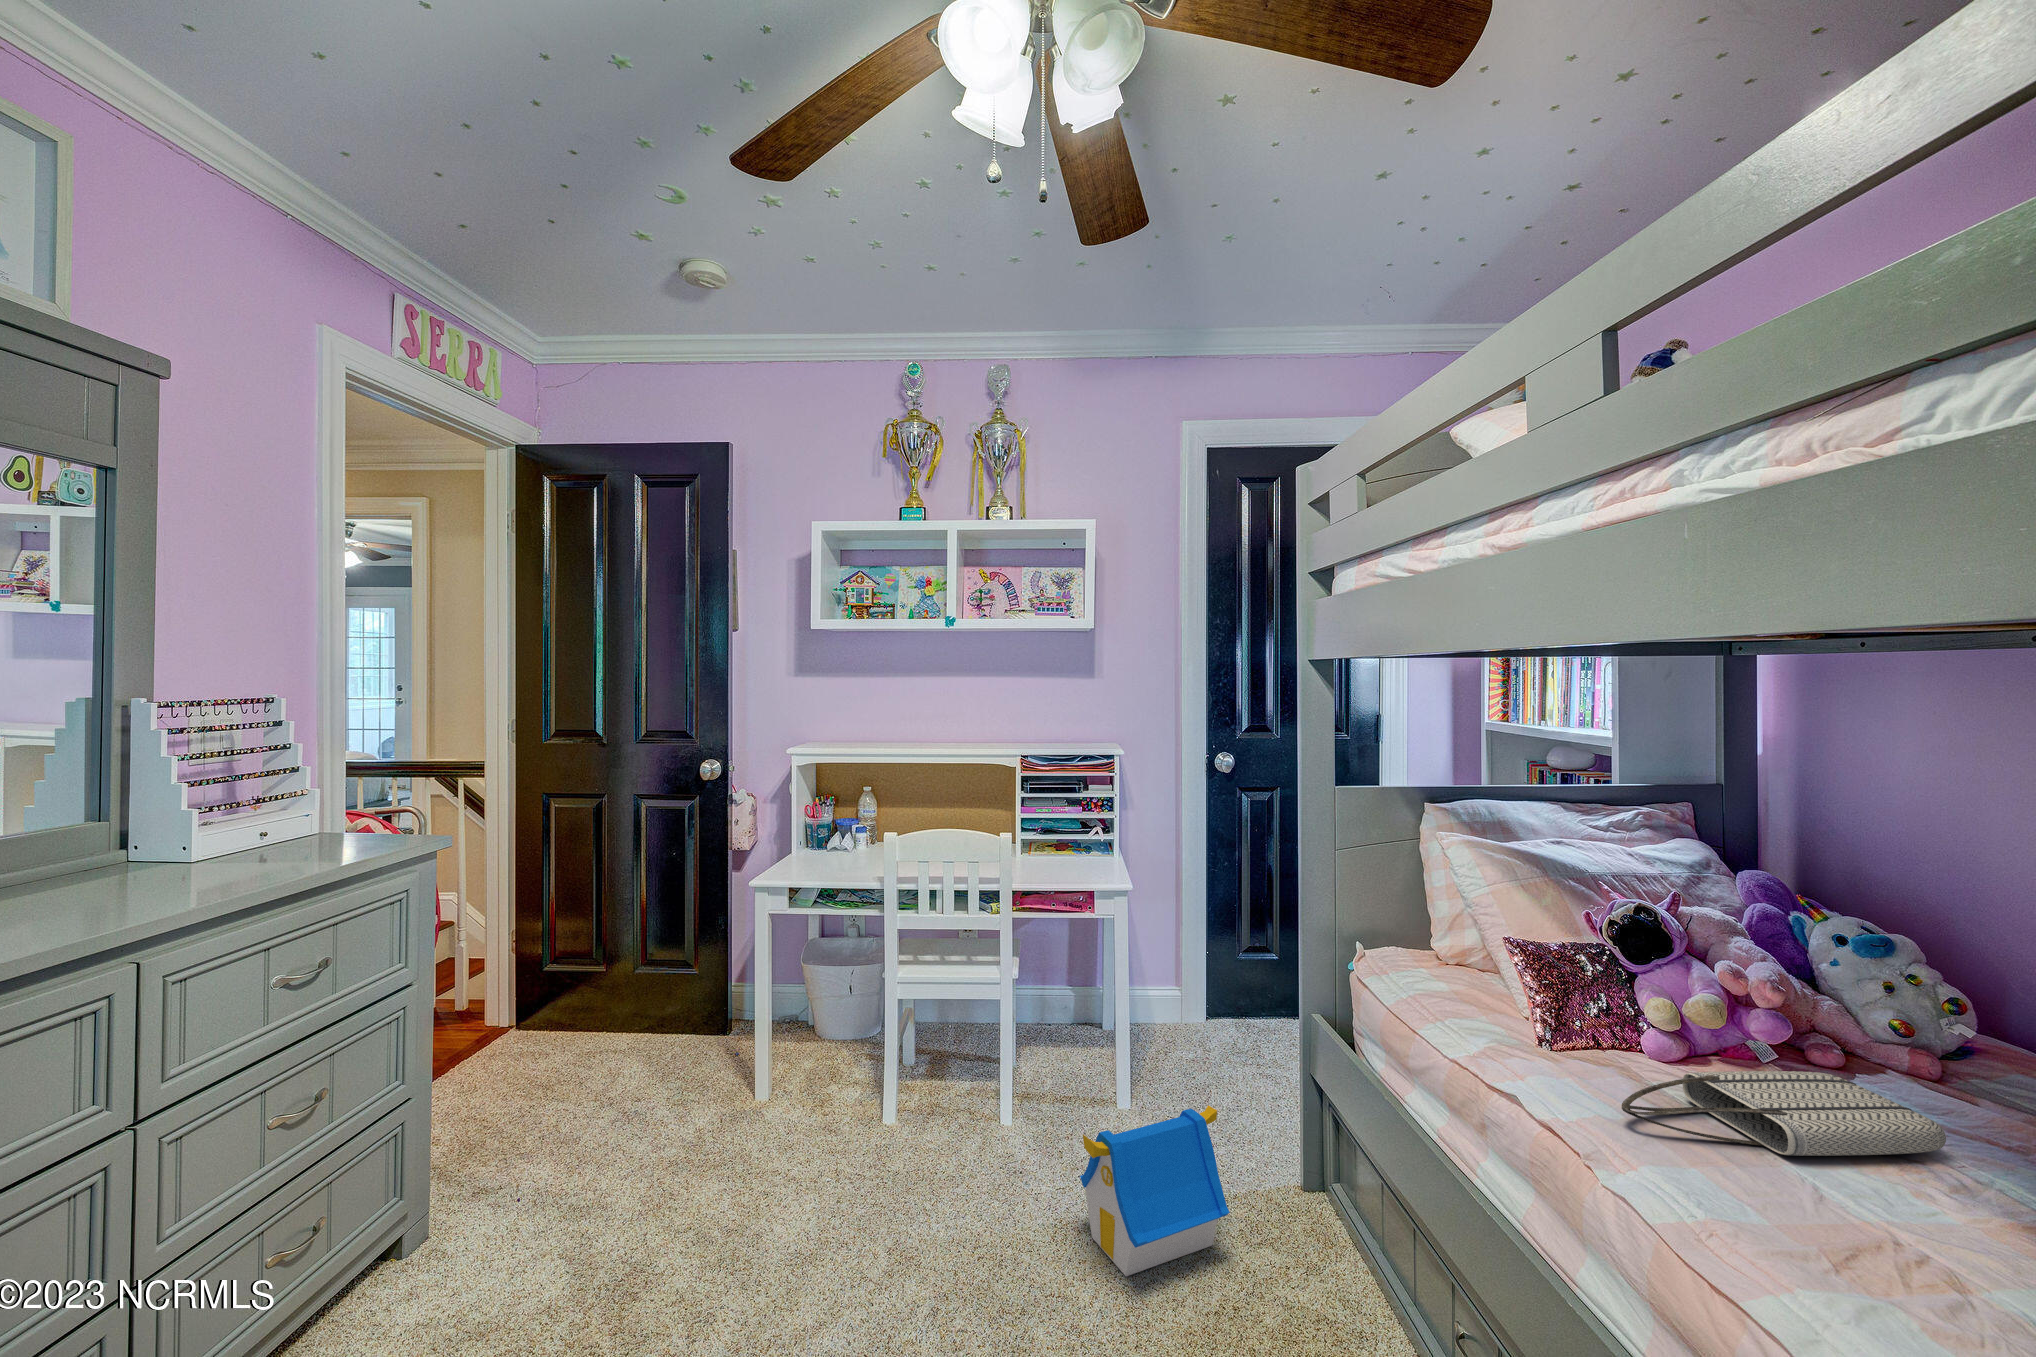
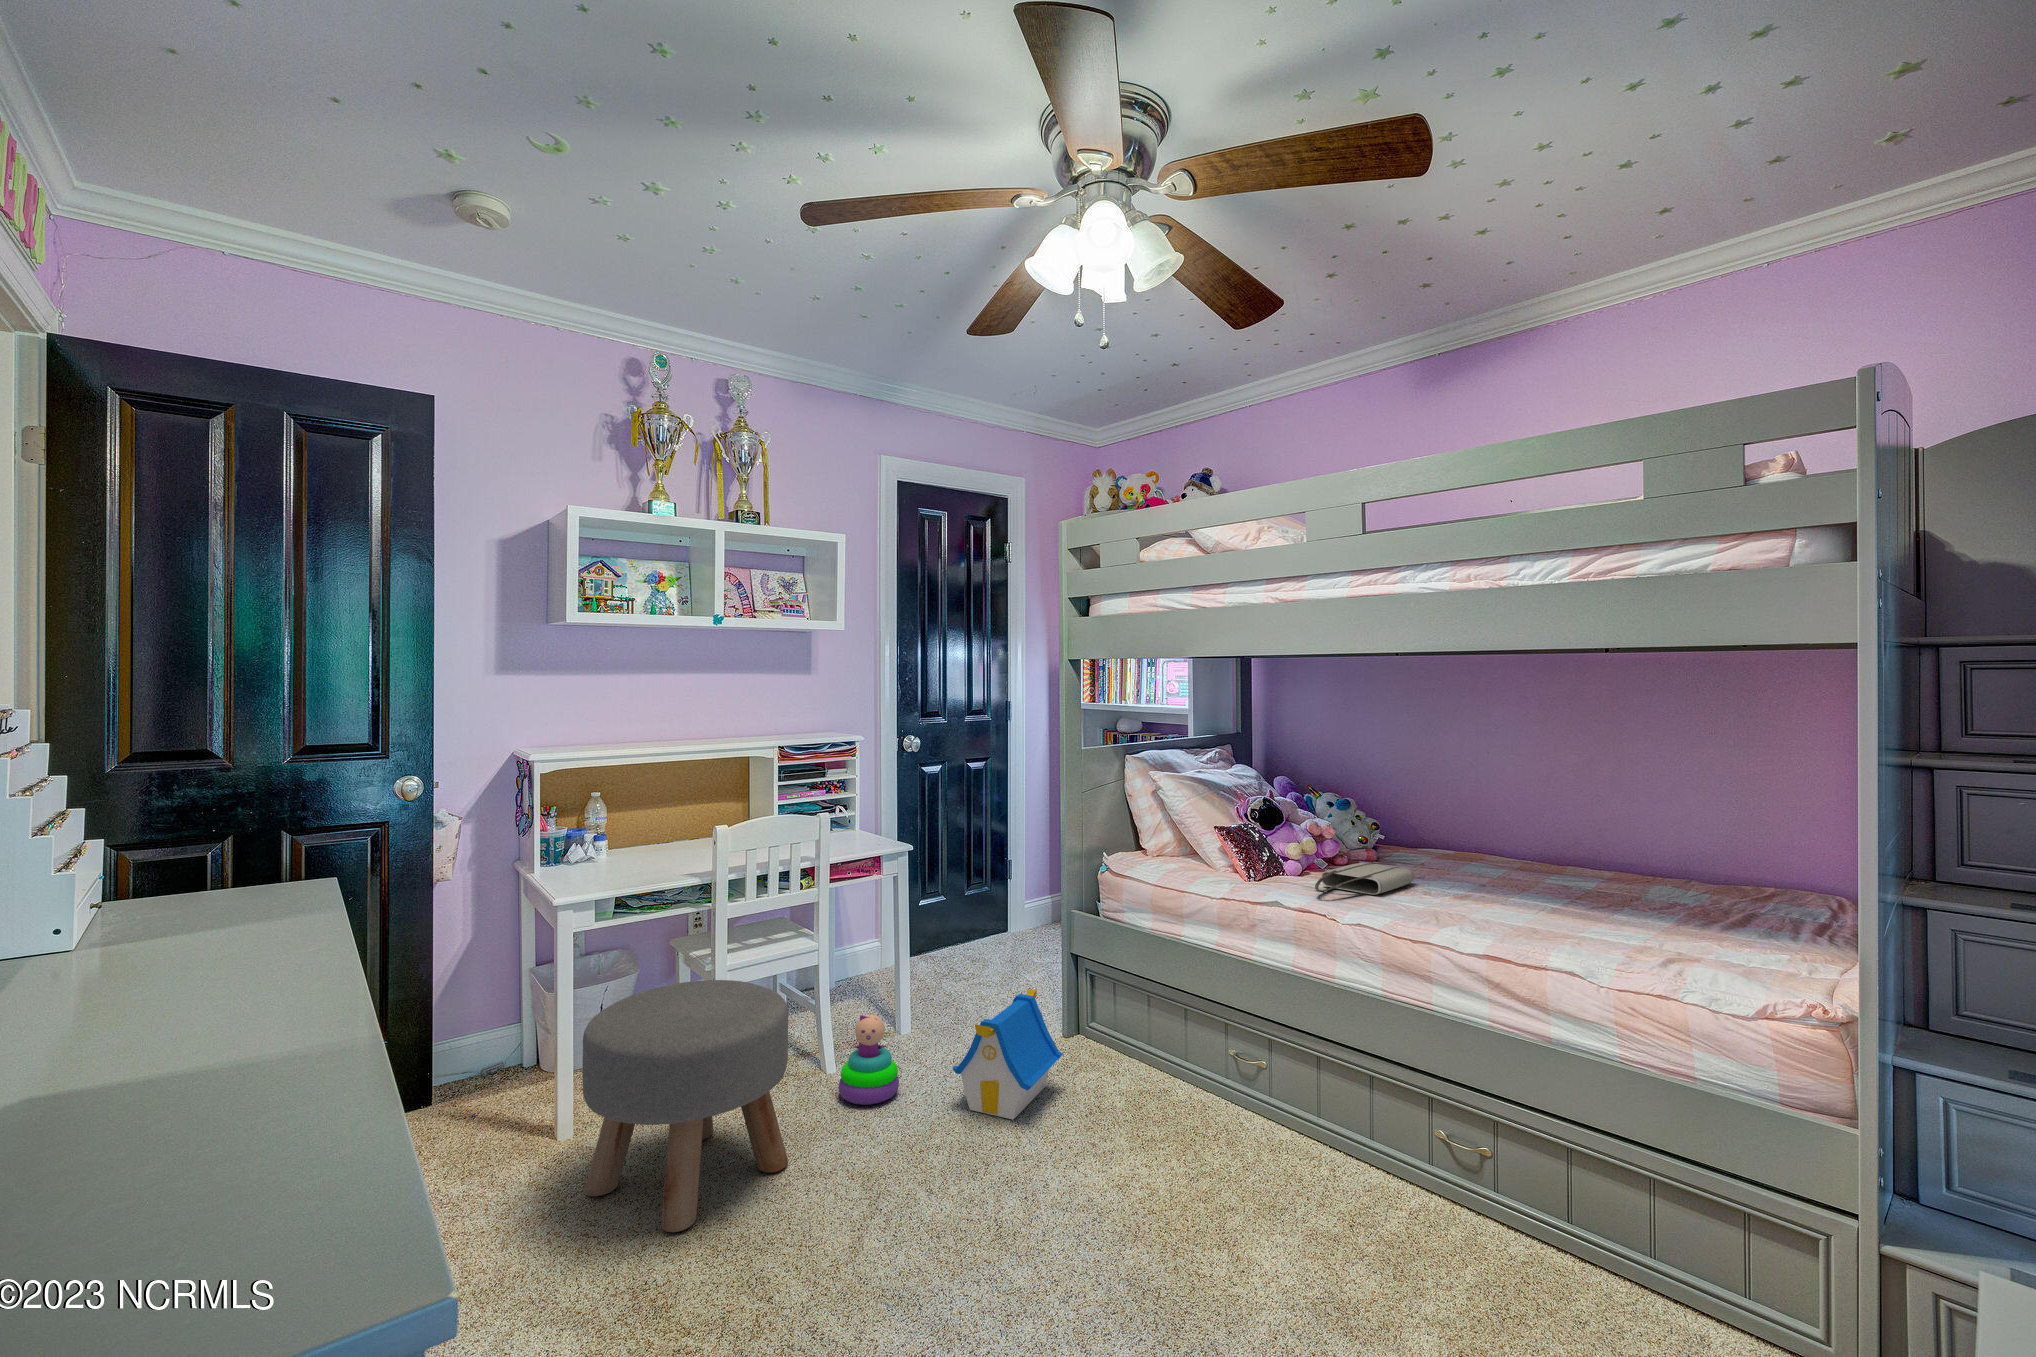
ottoman: none [682,991,884,1249] -> present [582,980,788,1232]
stacking toy: none [980,1074,1049,1184] -> present [838,1015,899,1105]

